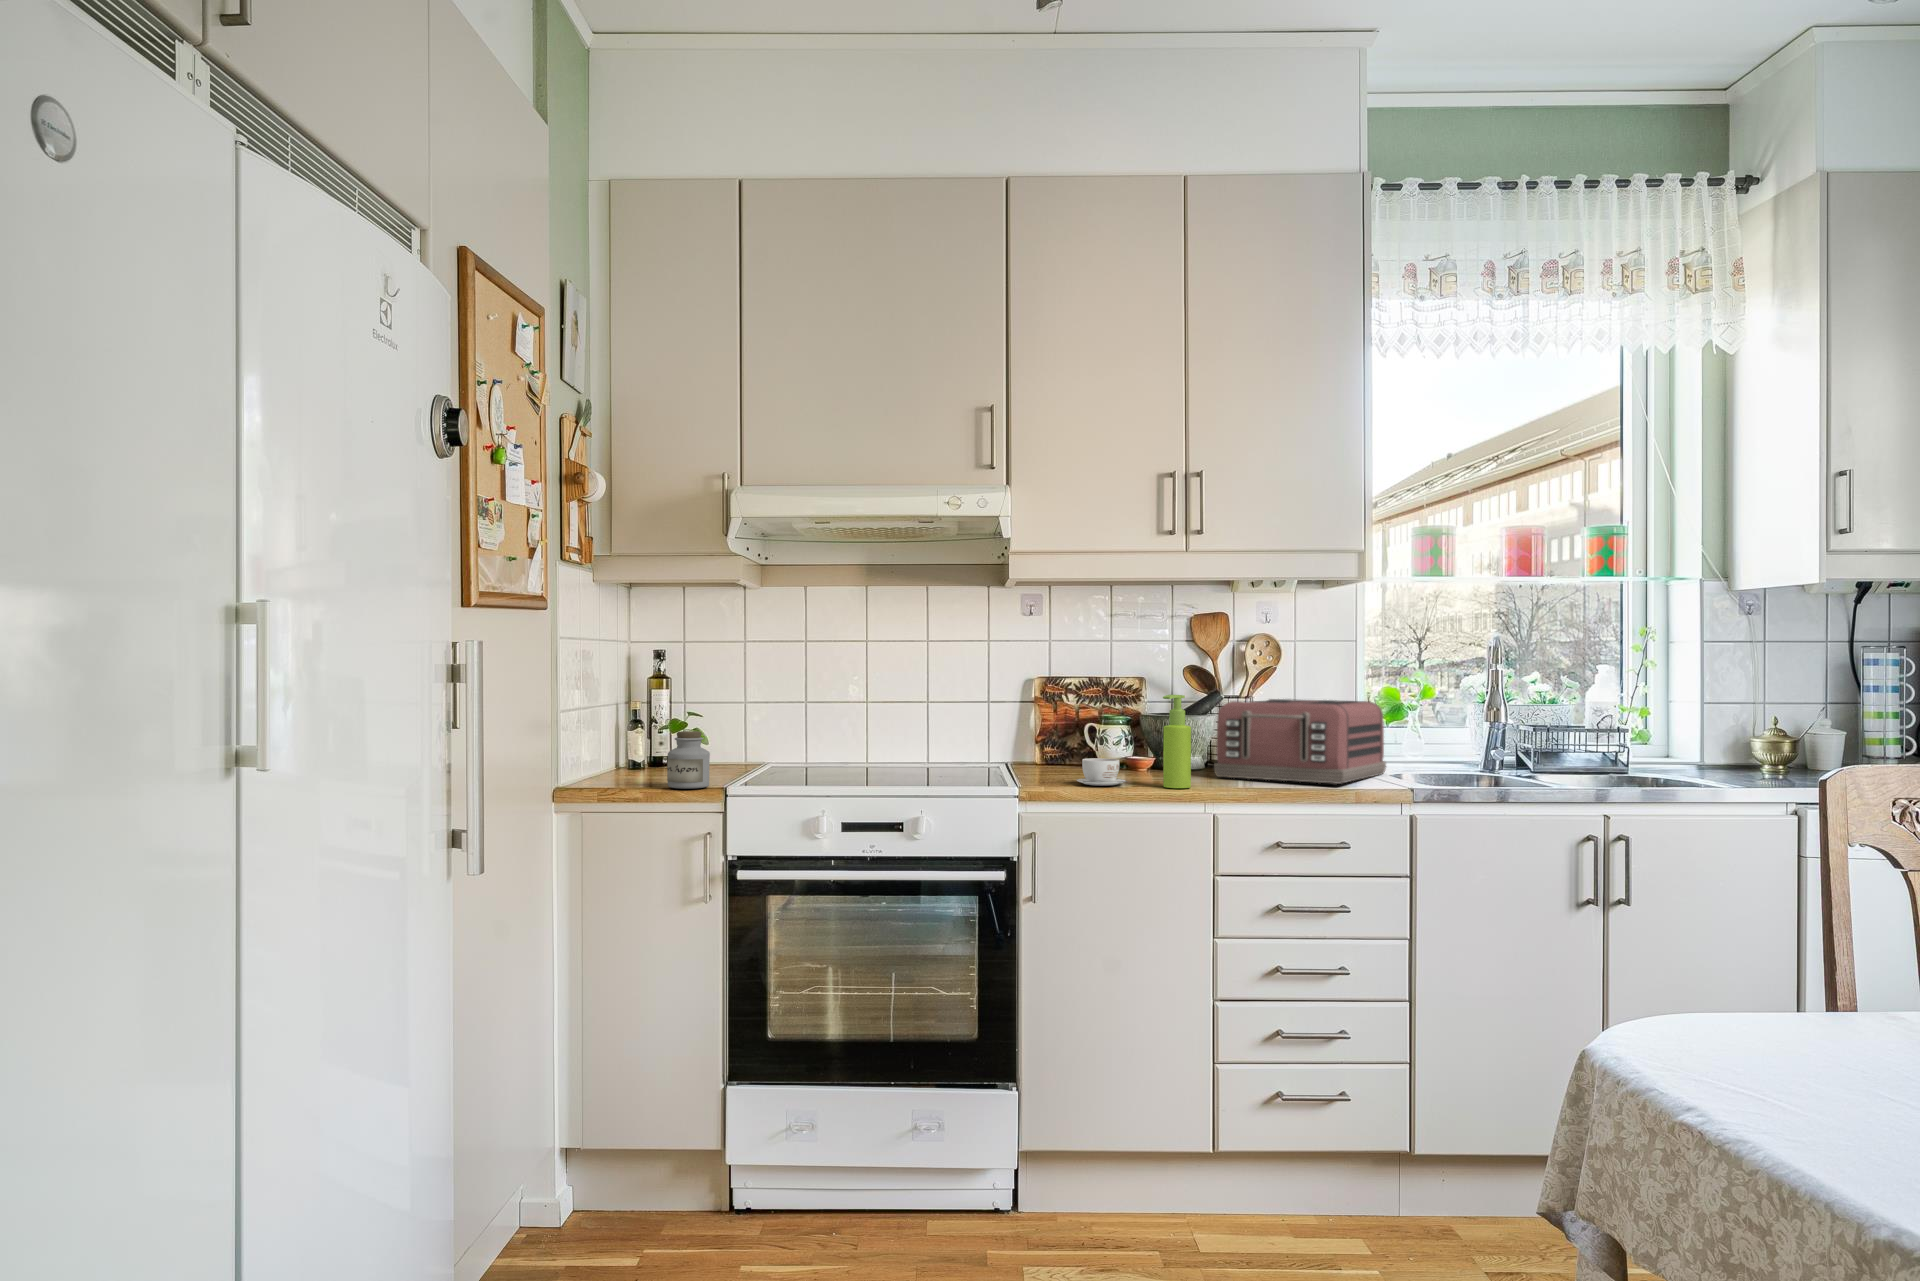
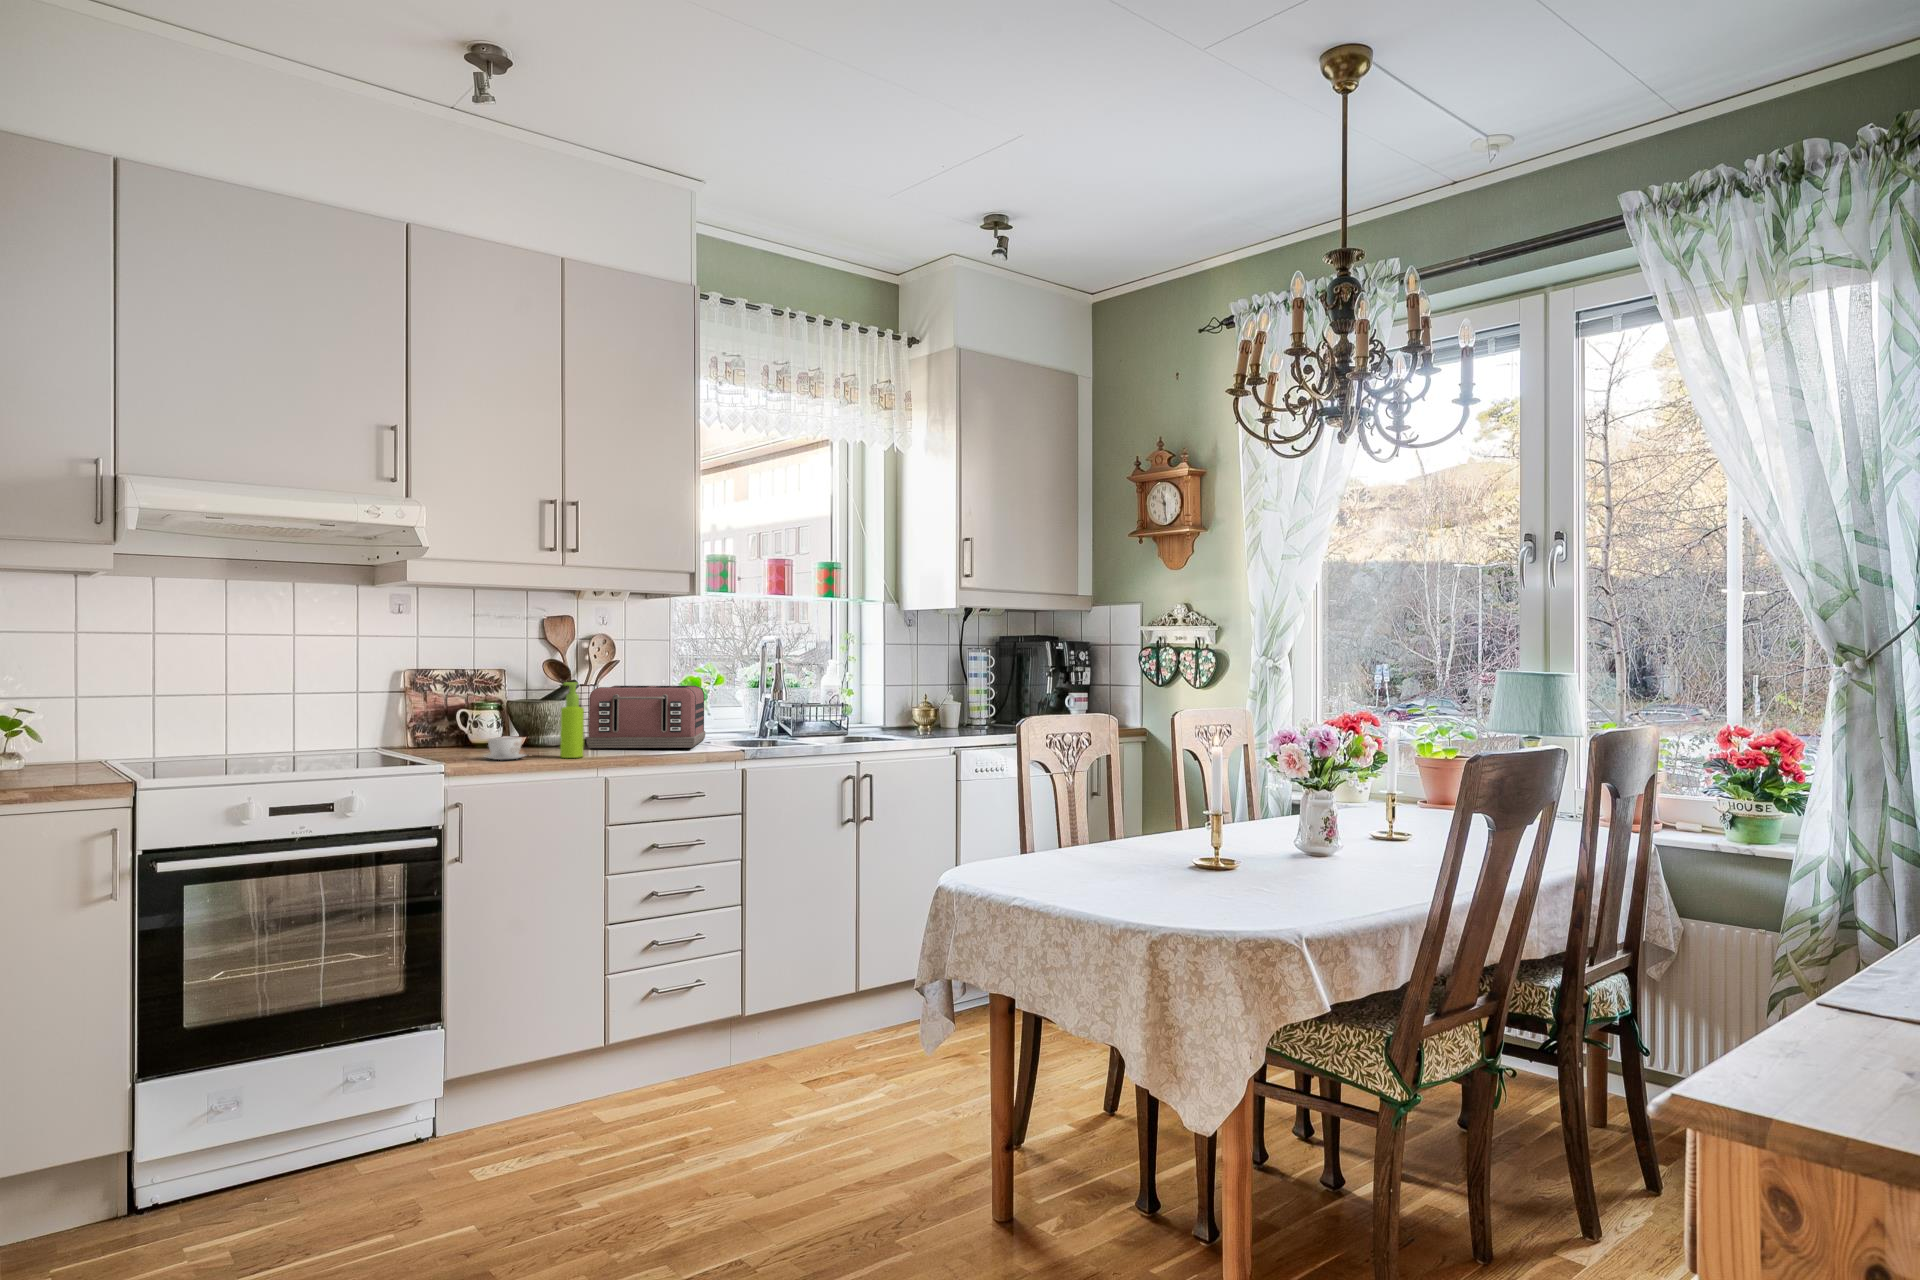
jar: present [667,731,710,789] -> none [51,727,106,787]

